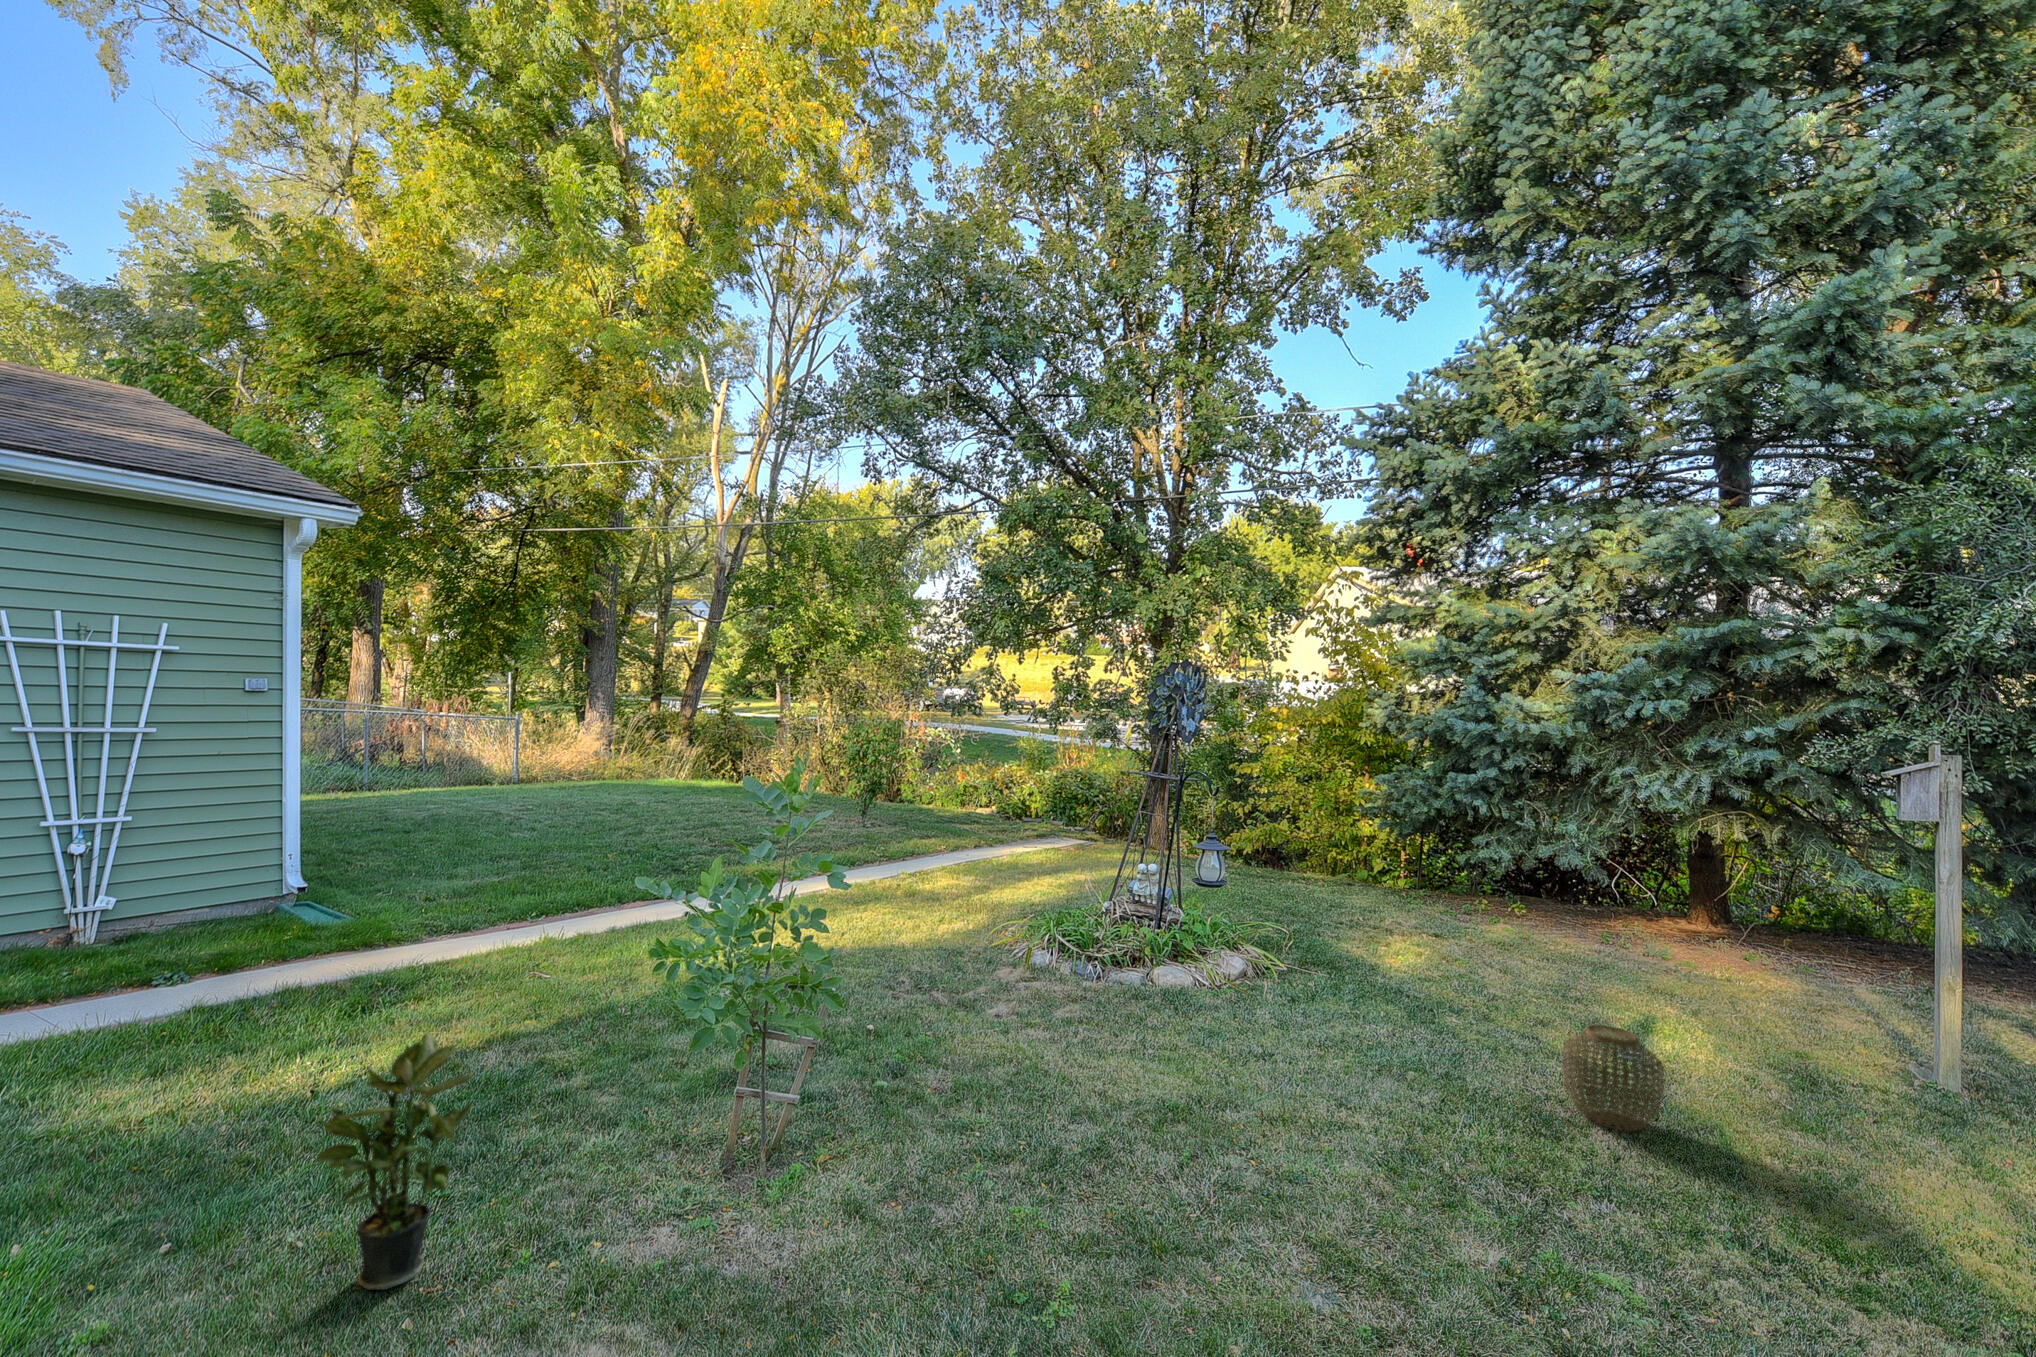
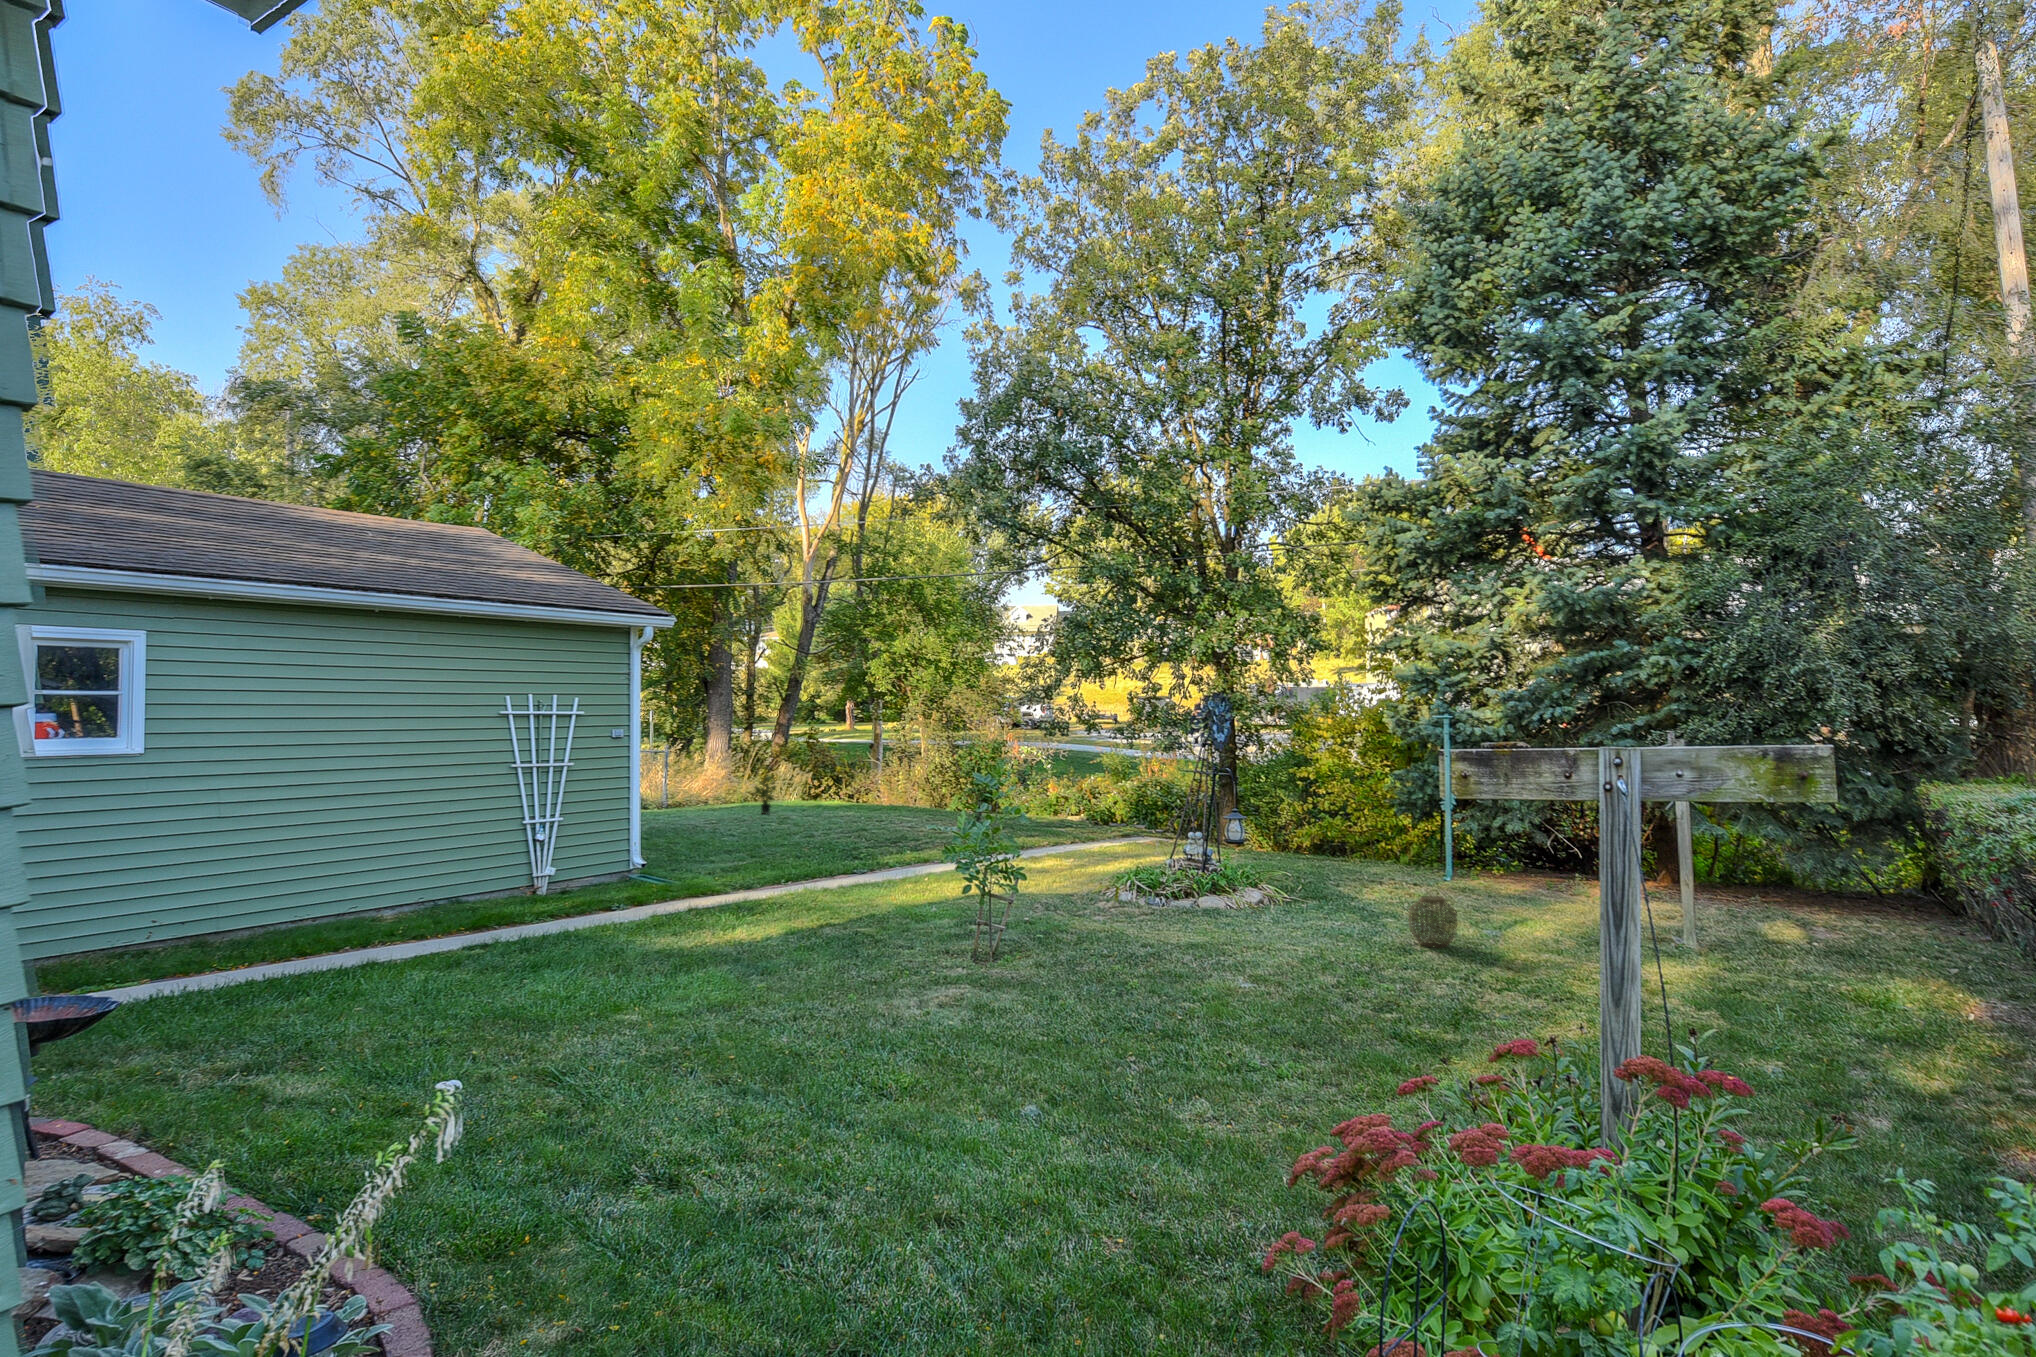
potted plant: present [315,1032,473,1290] -> present [755,775,776,814]

